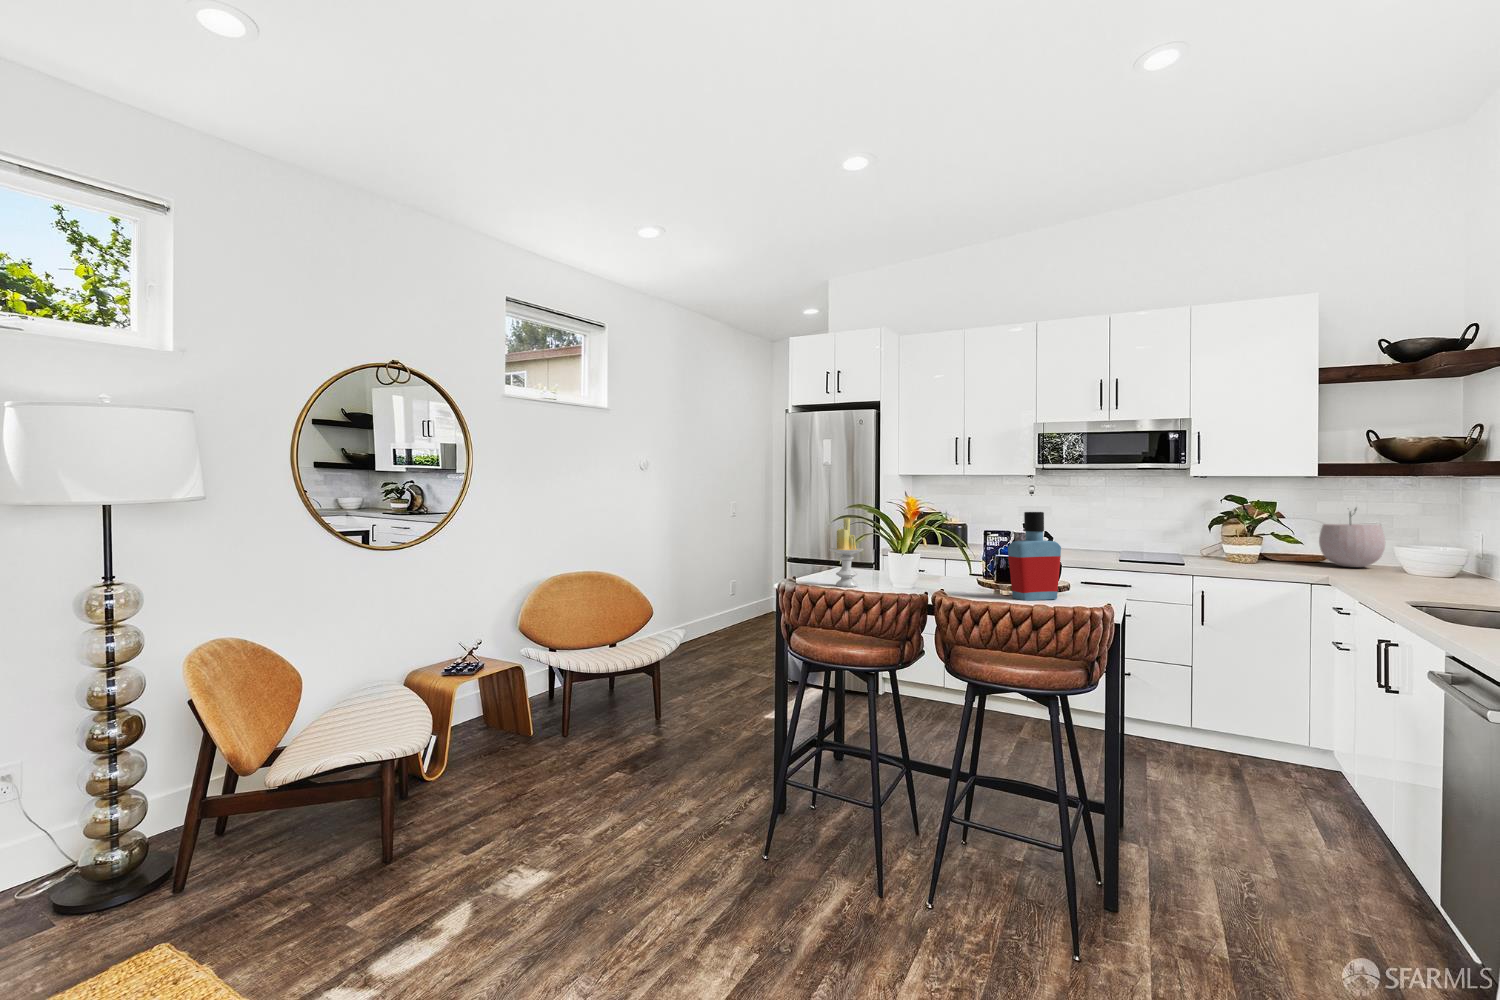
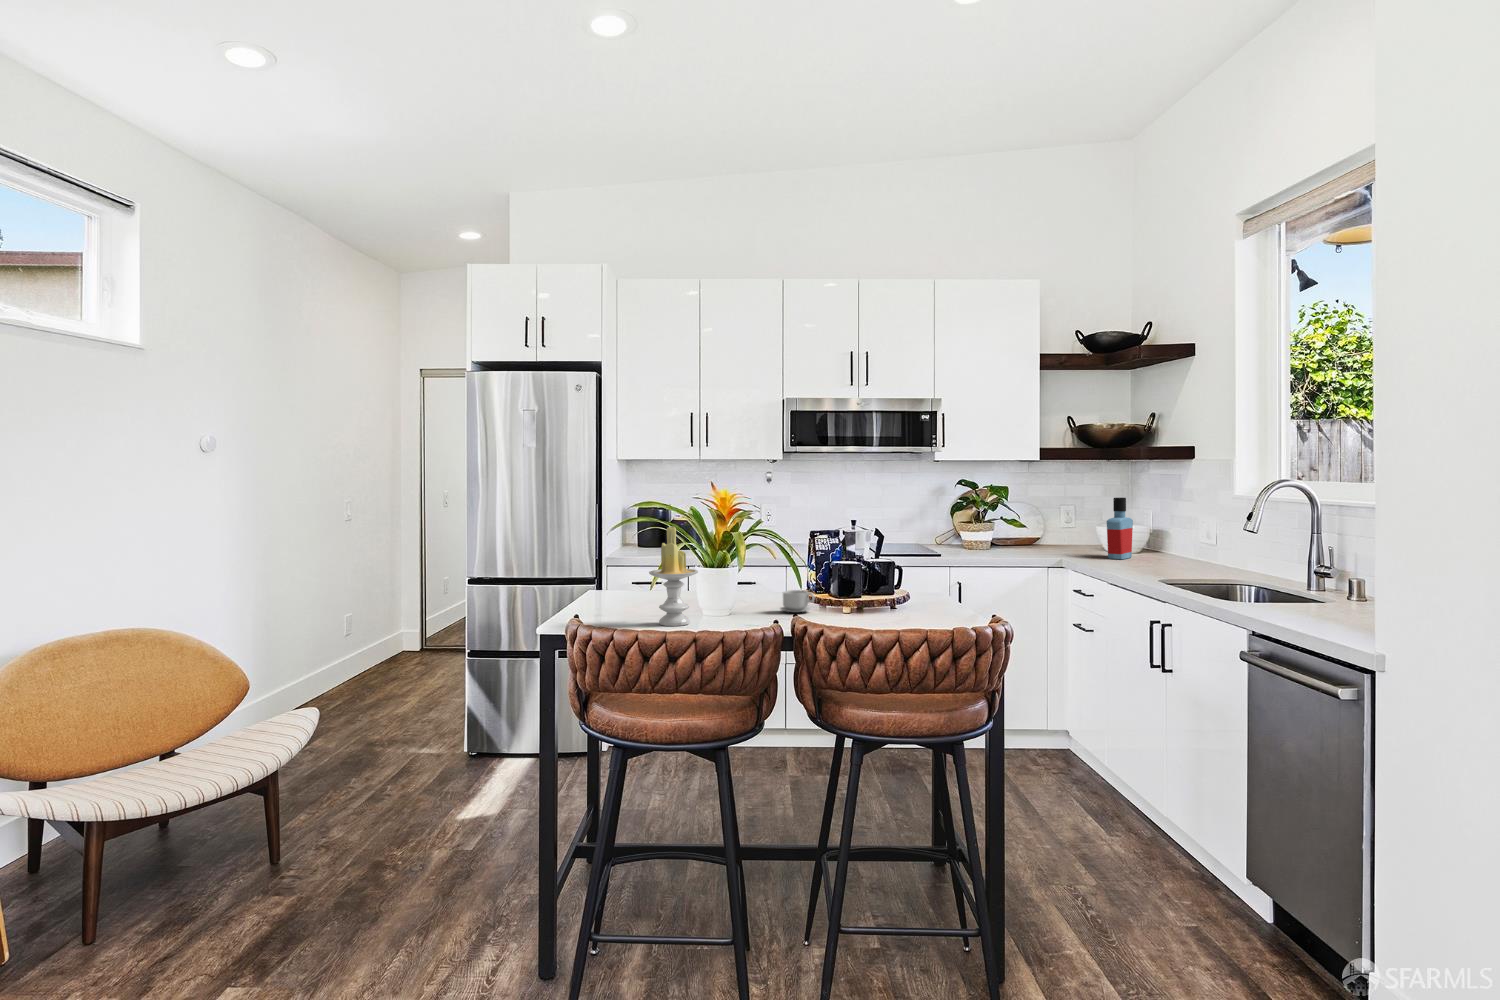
plant pot: present [1319,508,1385,567] -> none [1042,491,1093,551]
bottle: present [1008,512,1061,600] -> present [1107,497,1133,559]
teacup: none [938,568,966,587] -> present [780,590,814,612]

